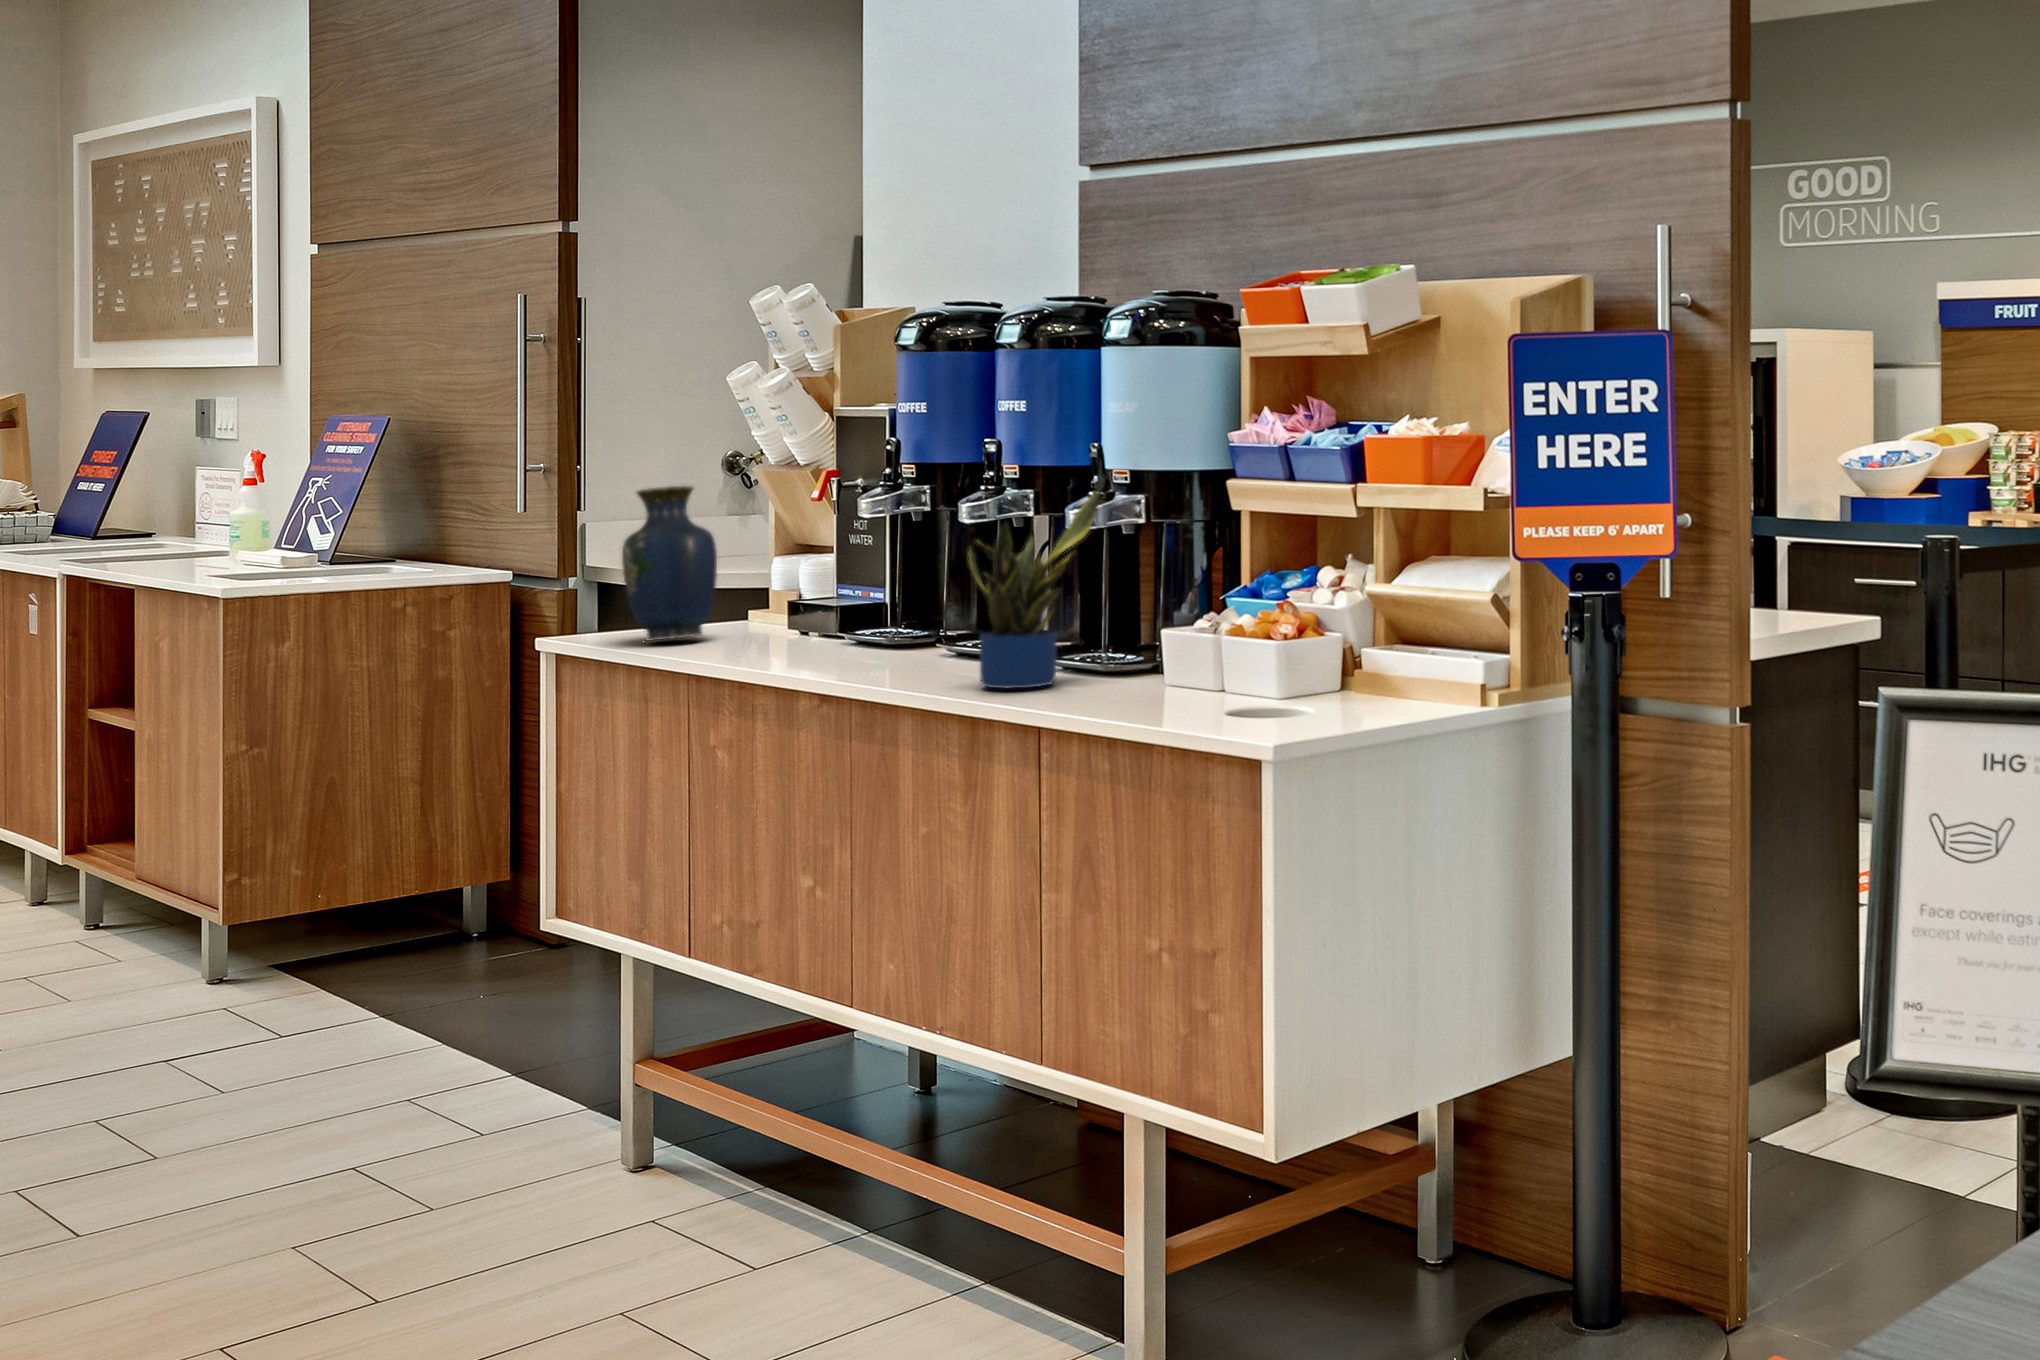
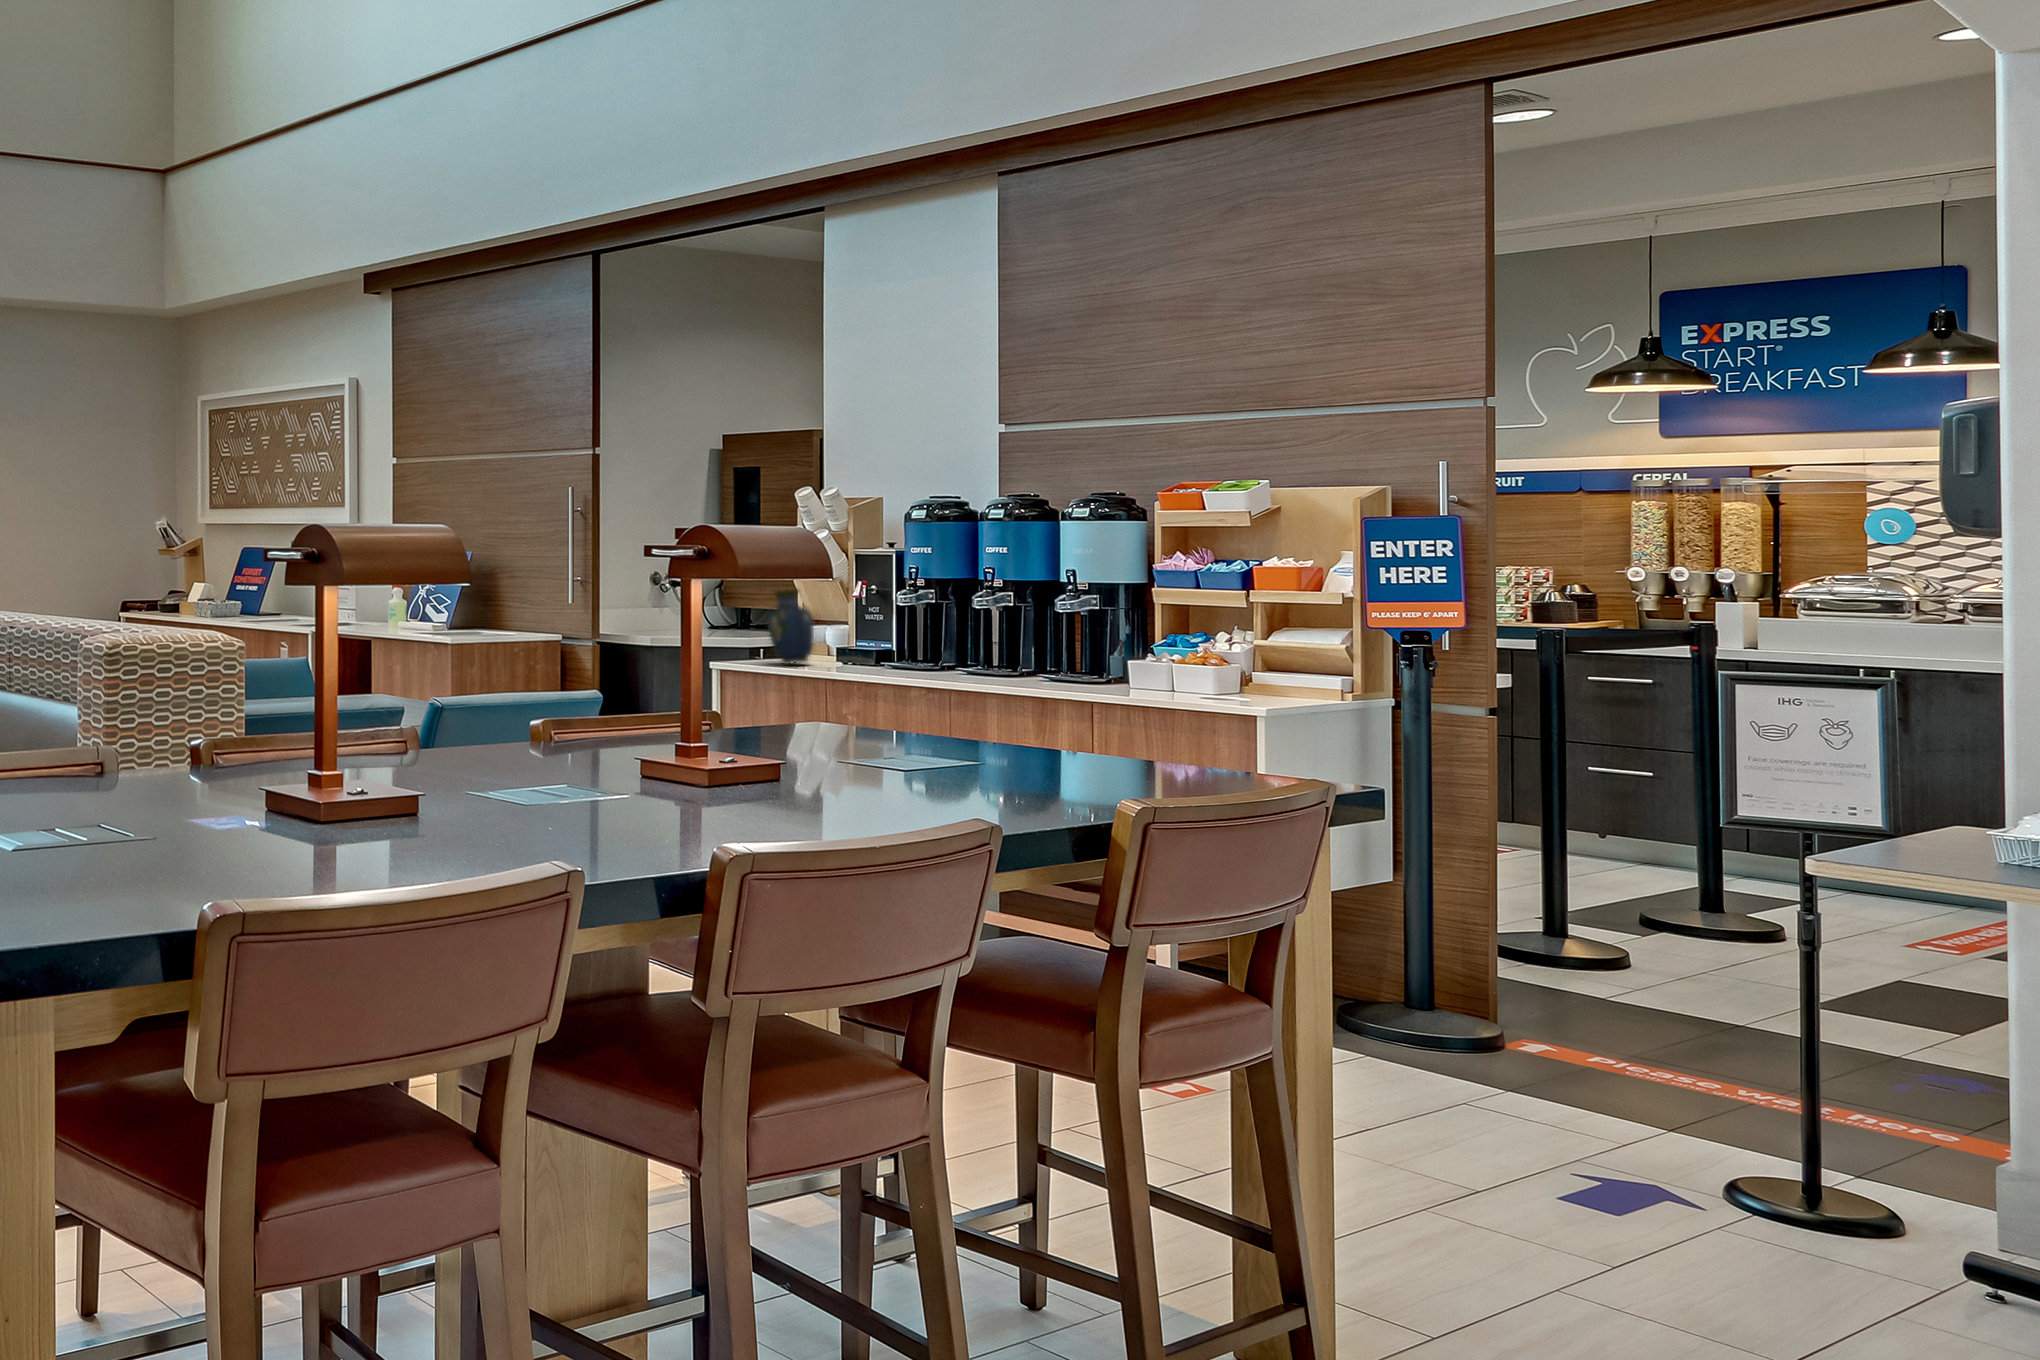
potted plant: present [969,488,1102,688] -> none [1018,591,1085,686]

